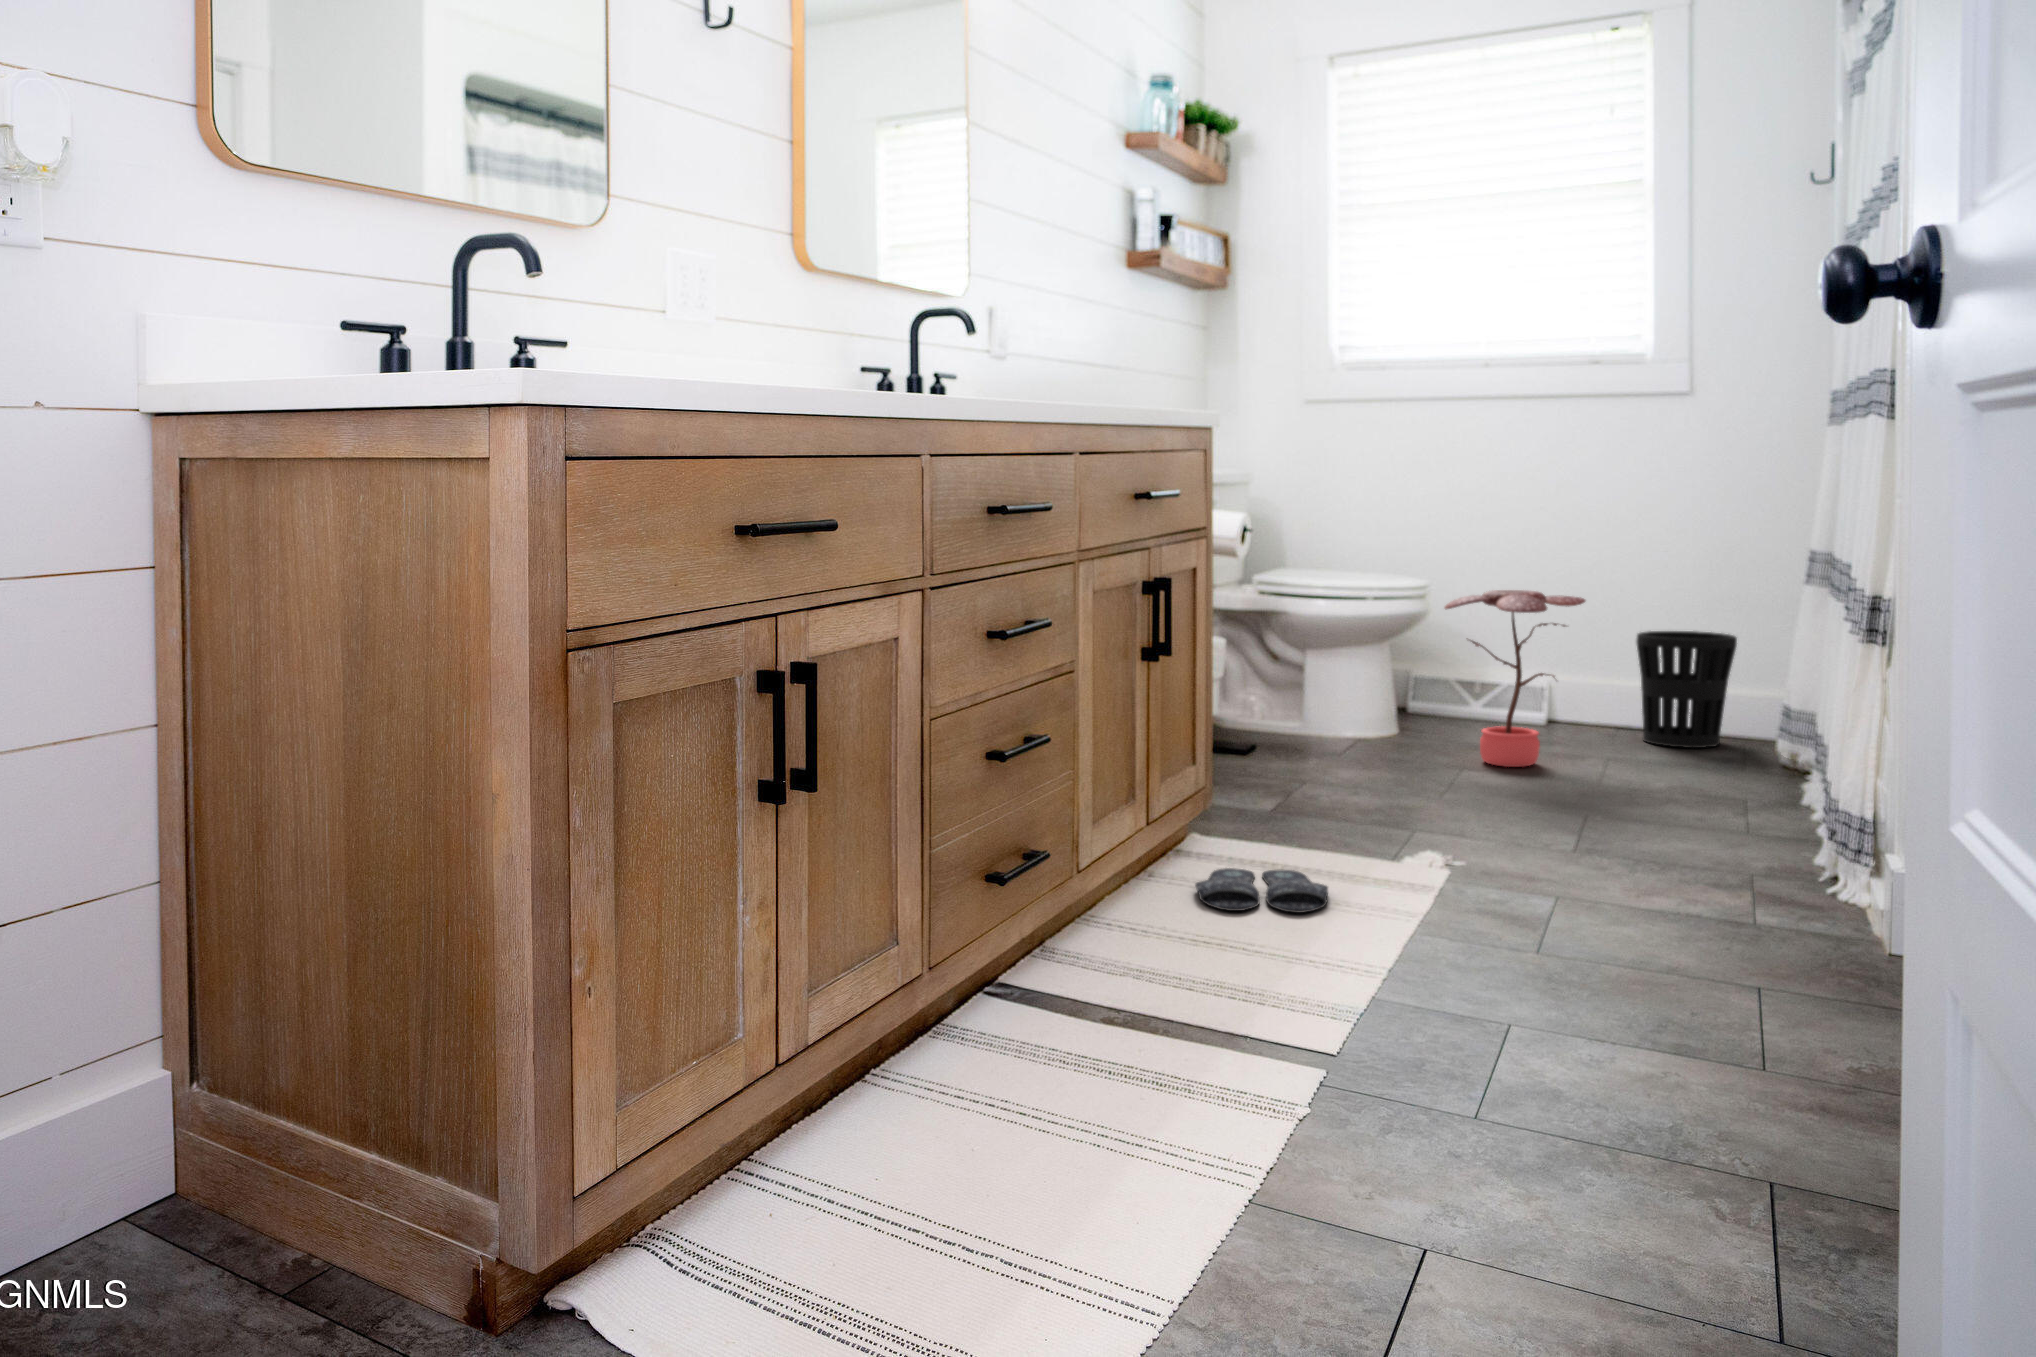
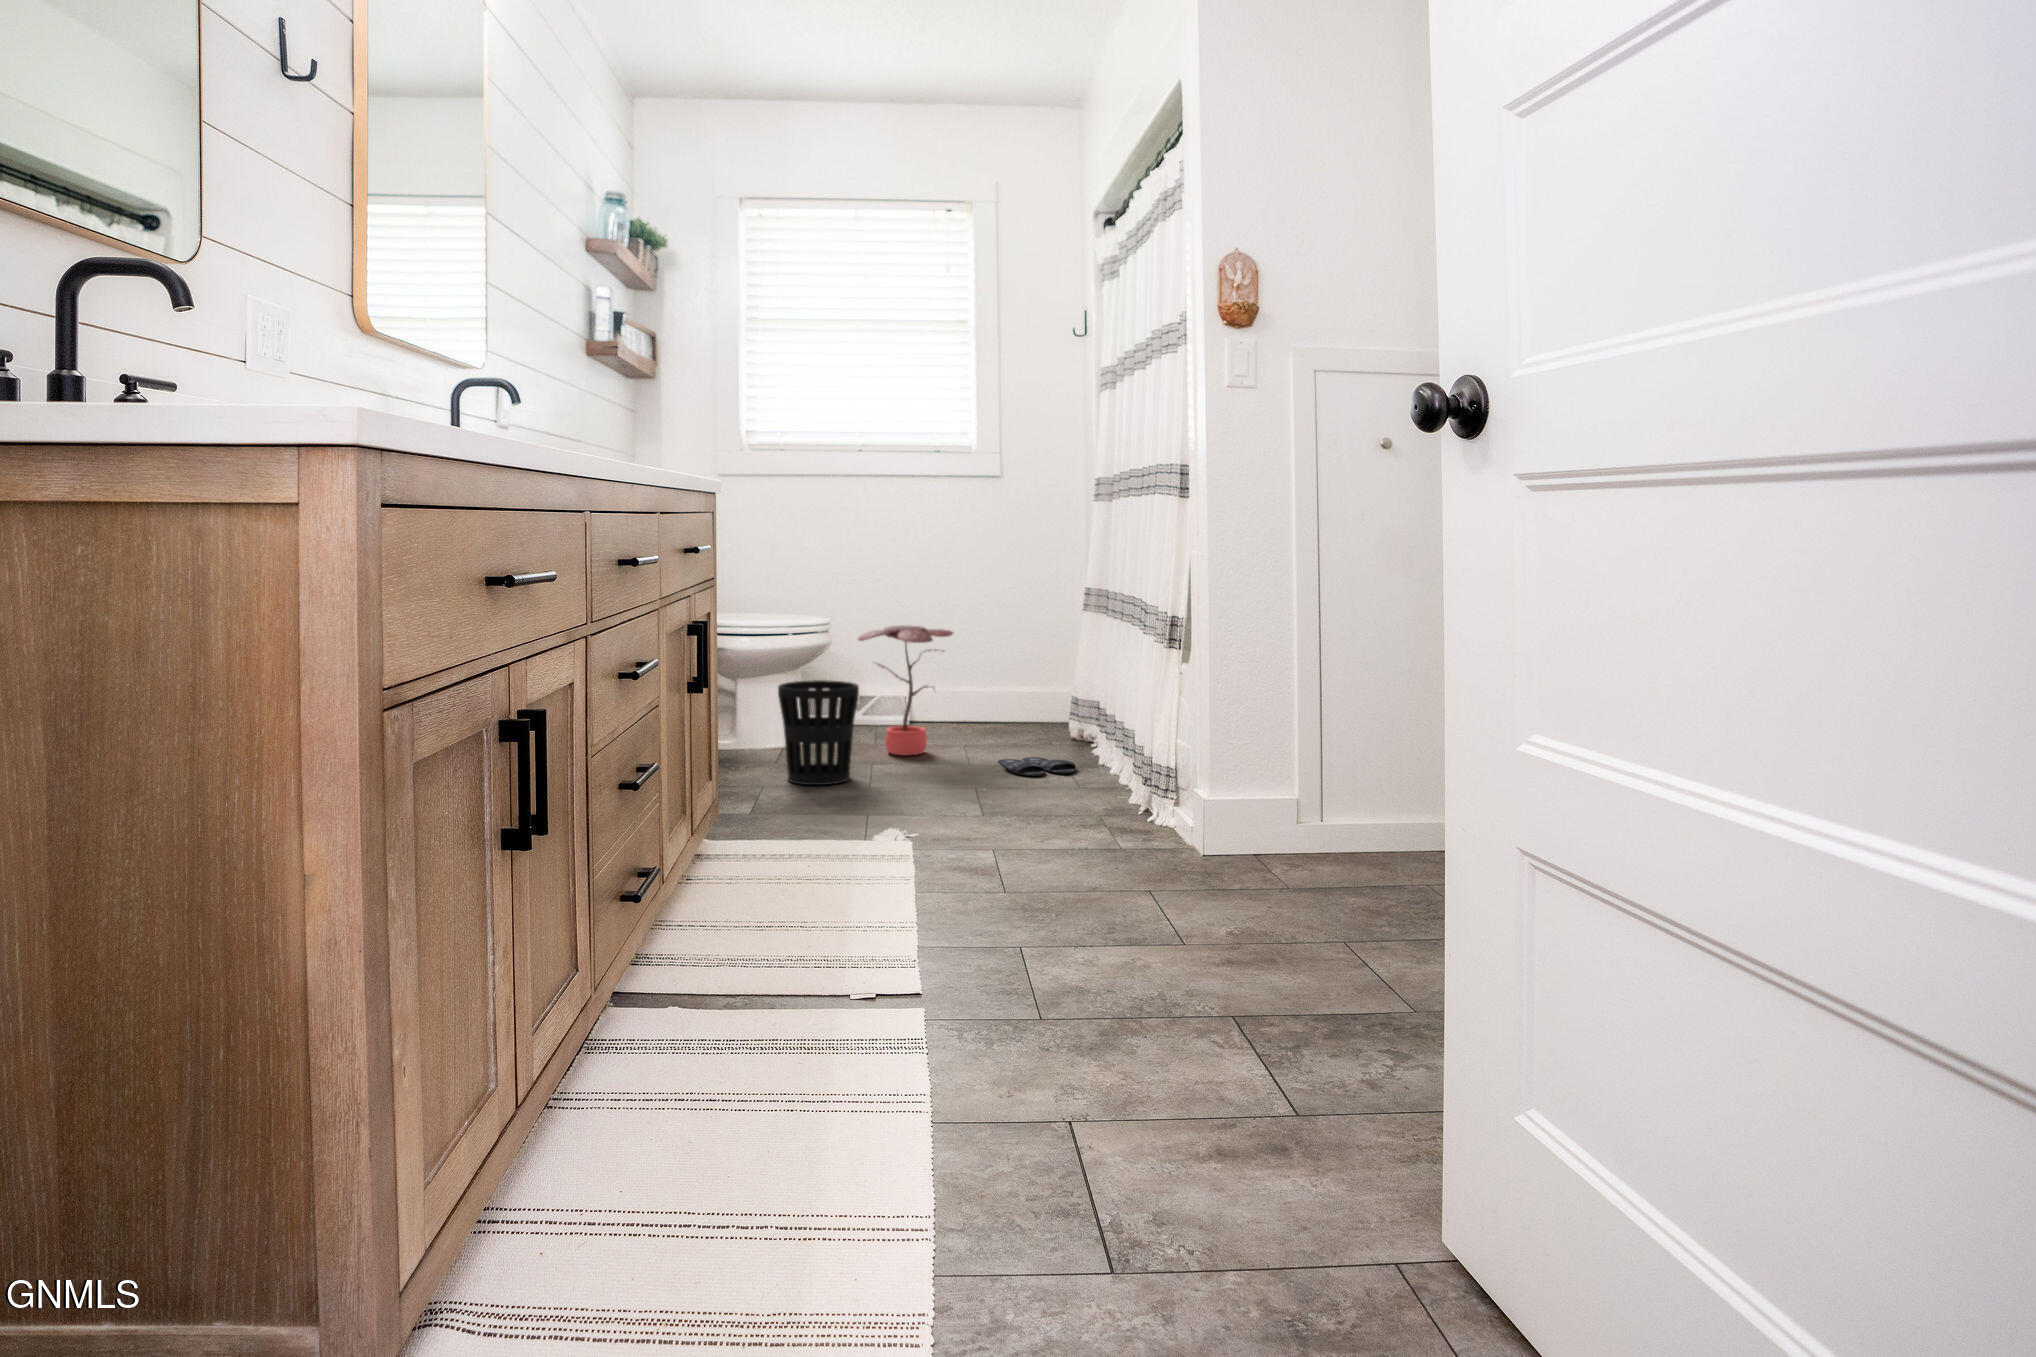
wastebasket: present [1636,631,1737,748] -> present [778,680,859,785]
slippers: present [1195,868,1328,913] -> present [998,757,1076,776]

